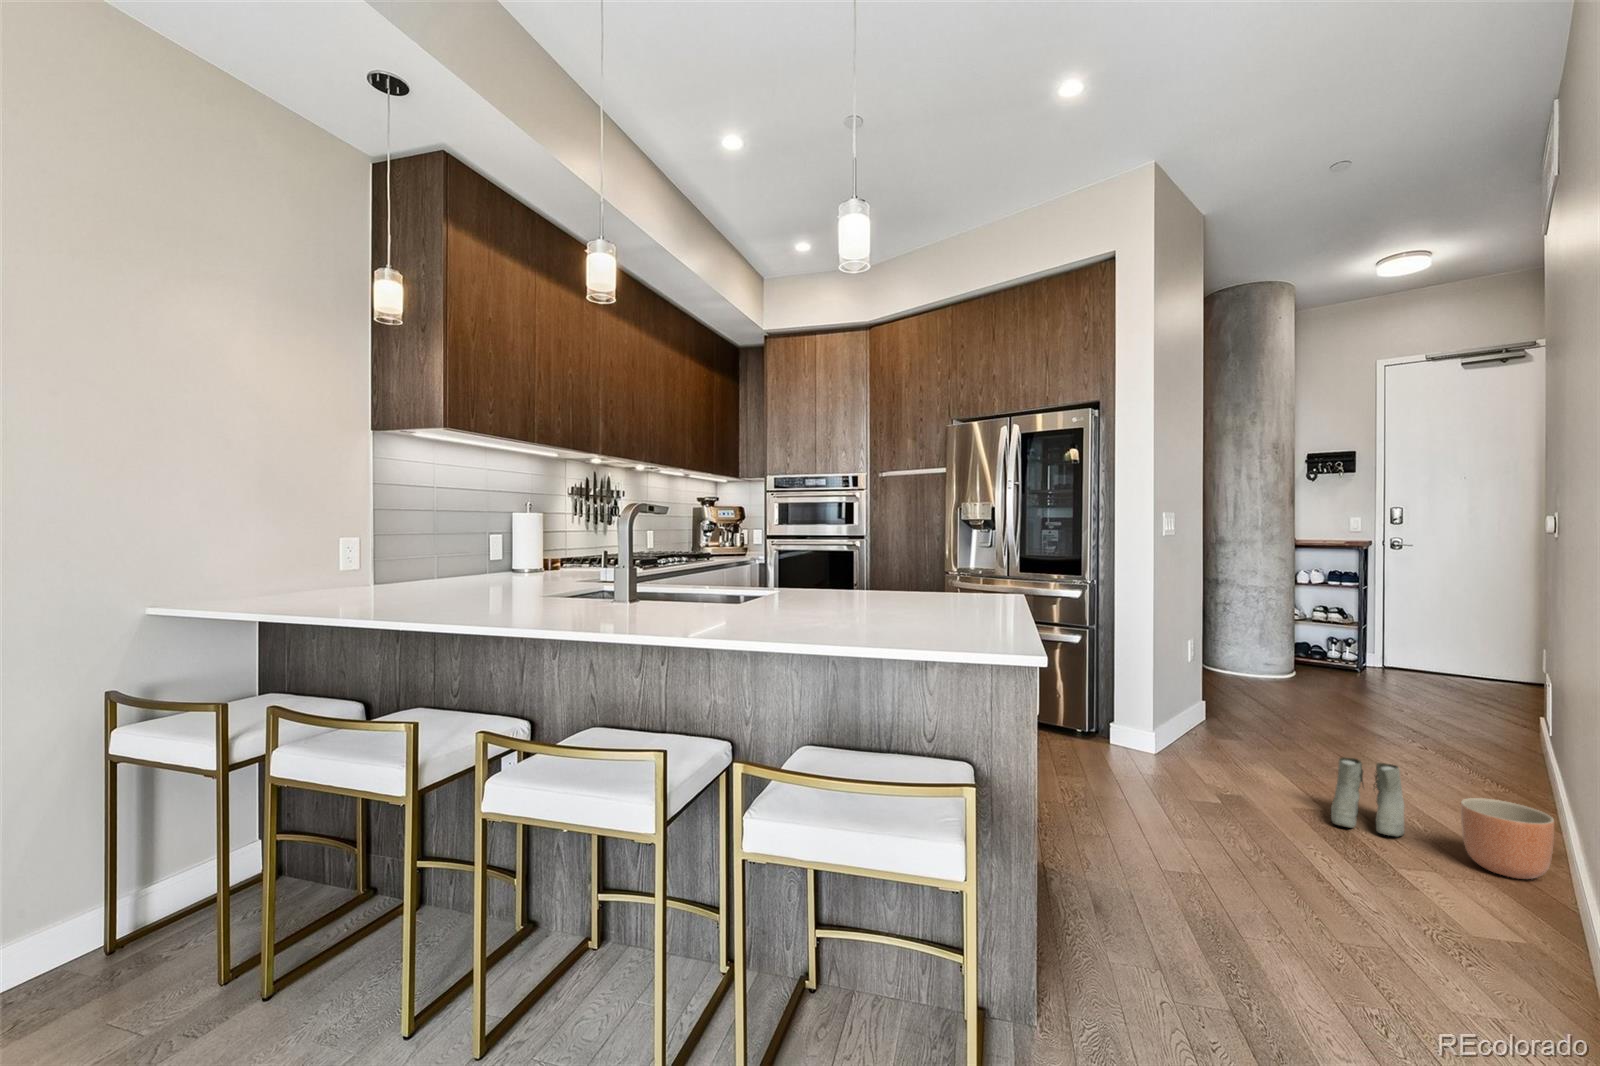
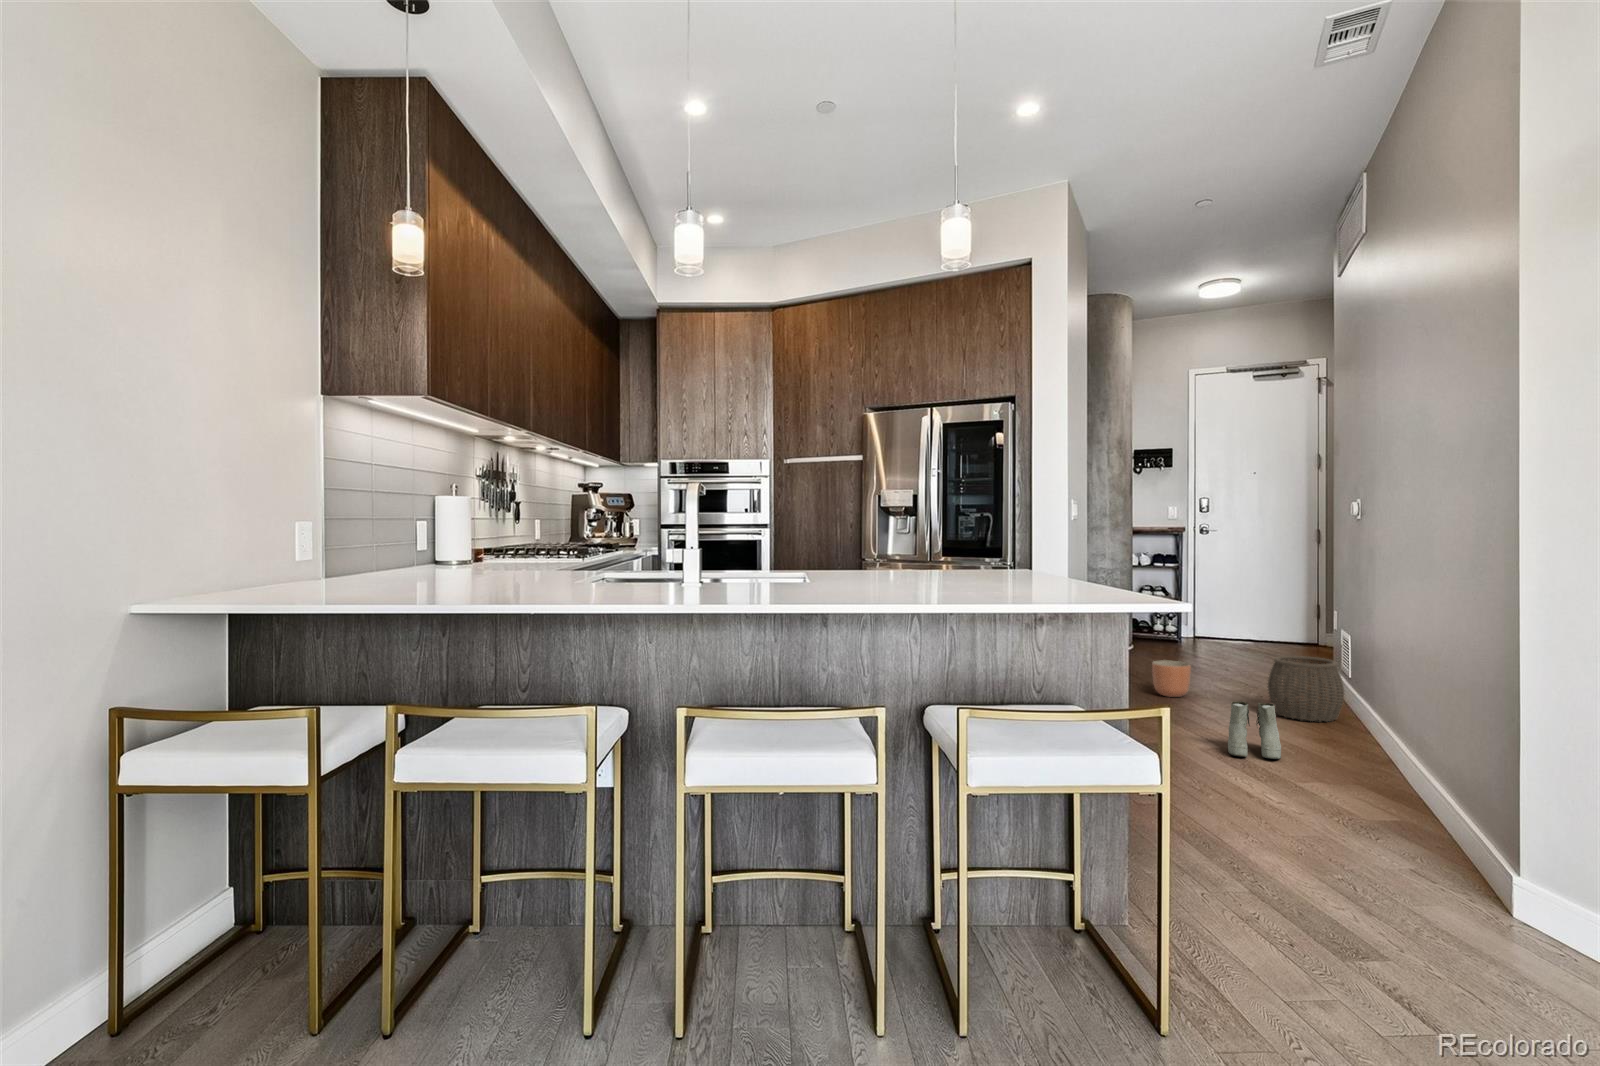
woven basket: none [1424,704,1539,793] -> present [1267,656,1344,722]
planter: present [1461,798,1554,879] -> present [1152,660,1191,697]

